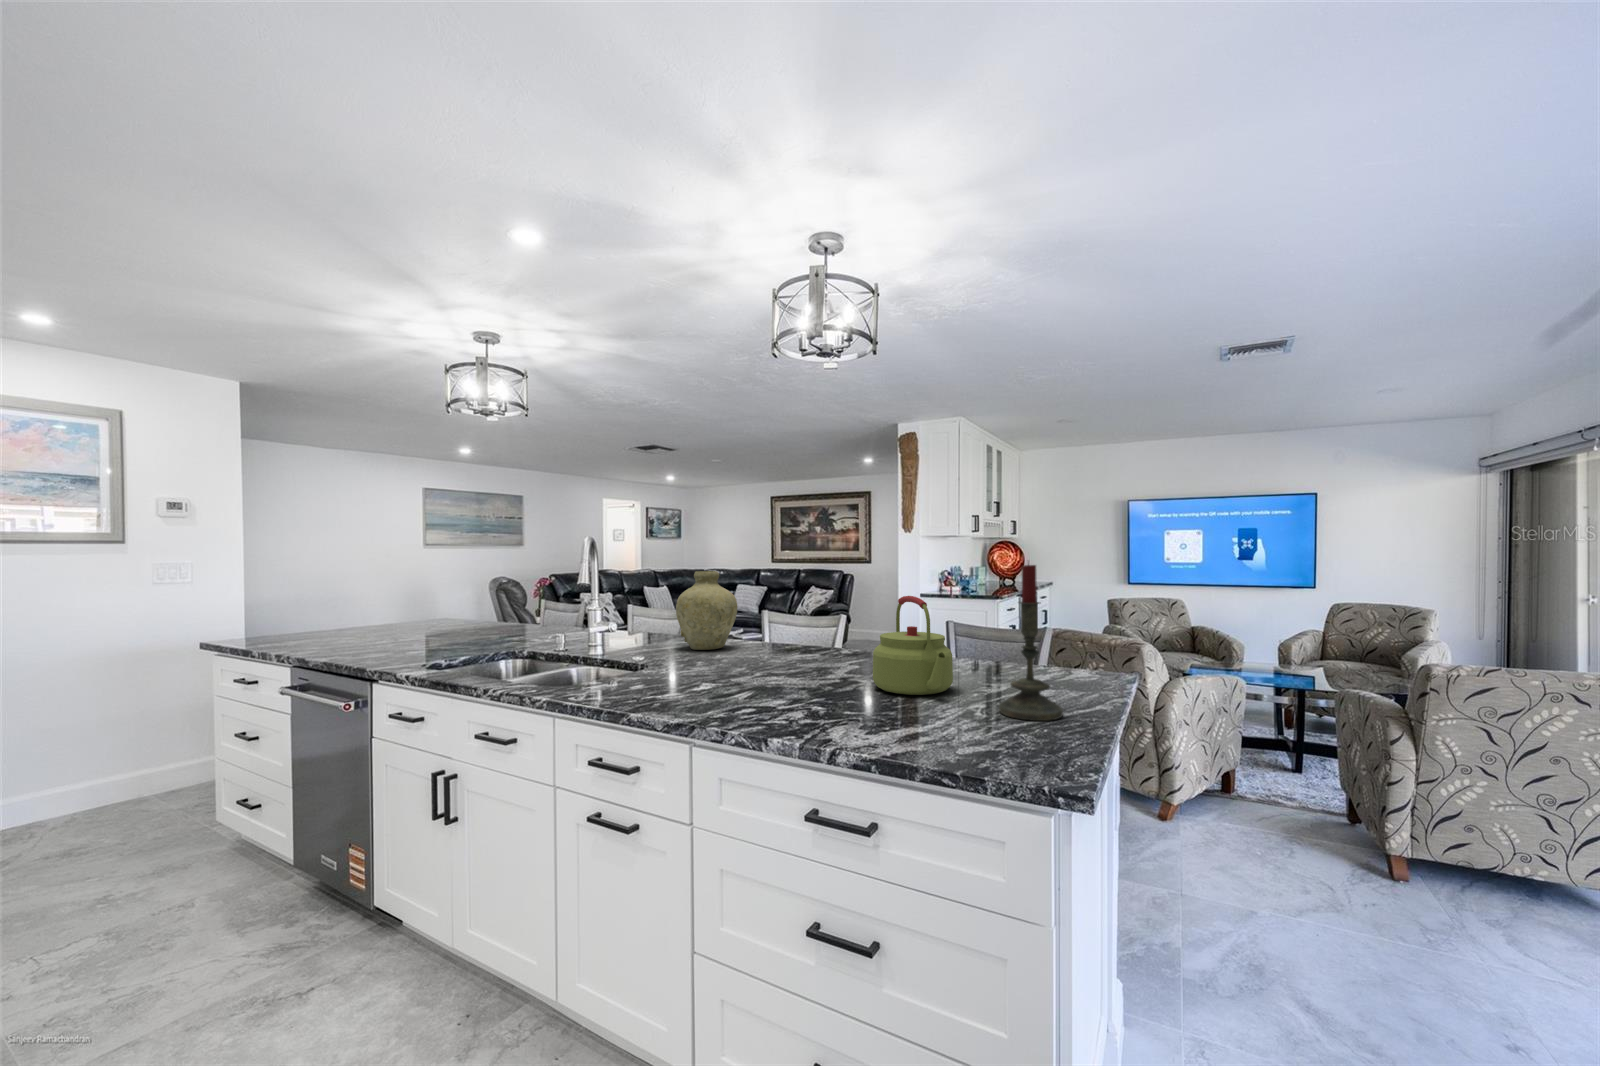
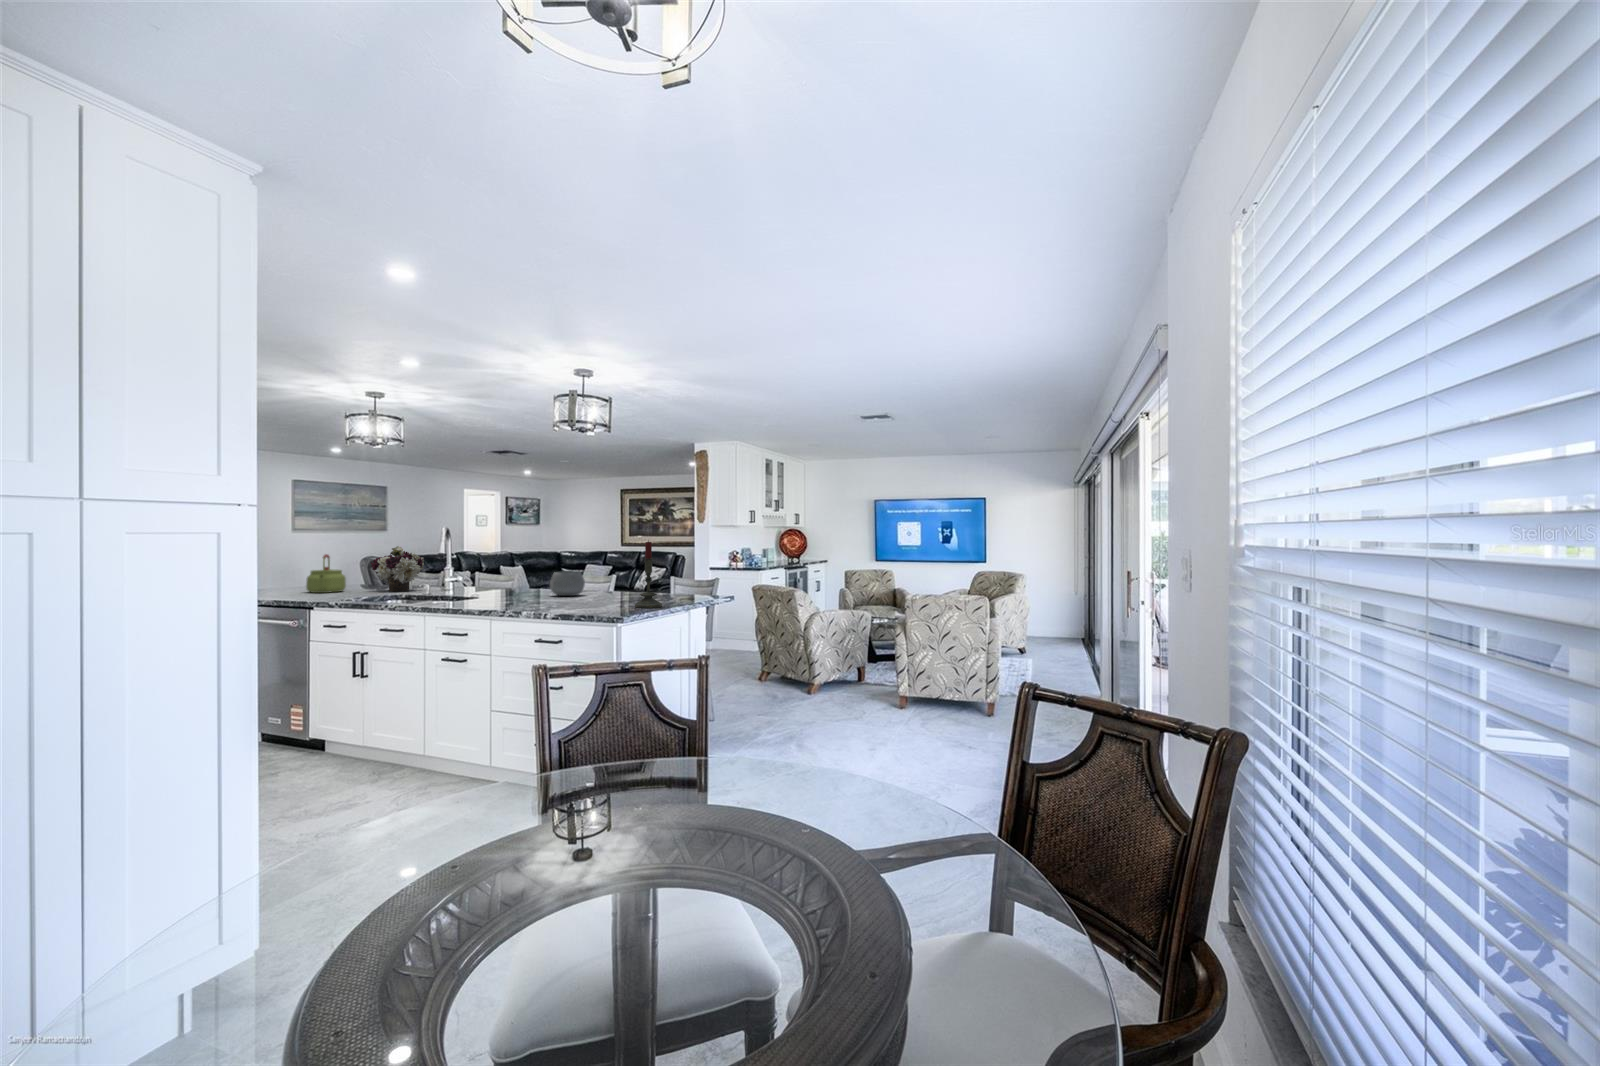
flower arrangement: none [479,568,557,641] -> present [371,546,424,592]
vase: present [676,571,737,650] -> none [500,547,539,593]
kettle: present [873,596,953,695] -> present [306,554,346,593]
bowl: none [766,614,826,661] -> present [550,571,585,596]

